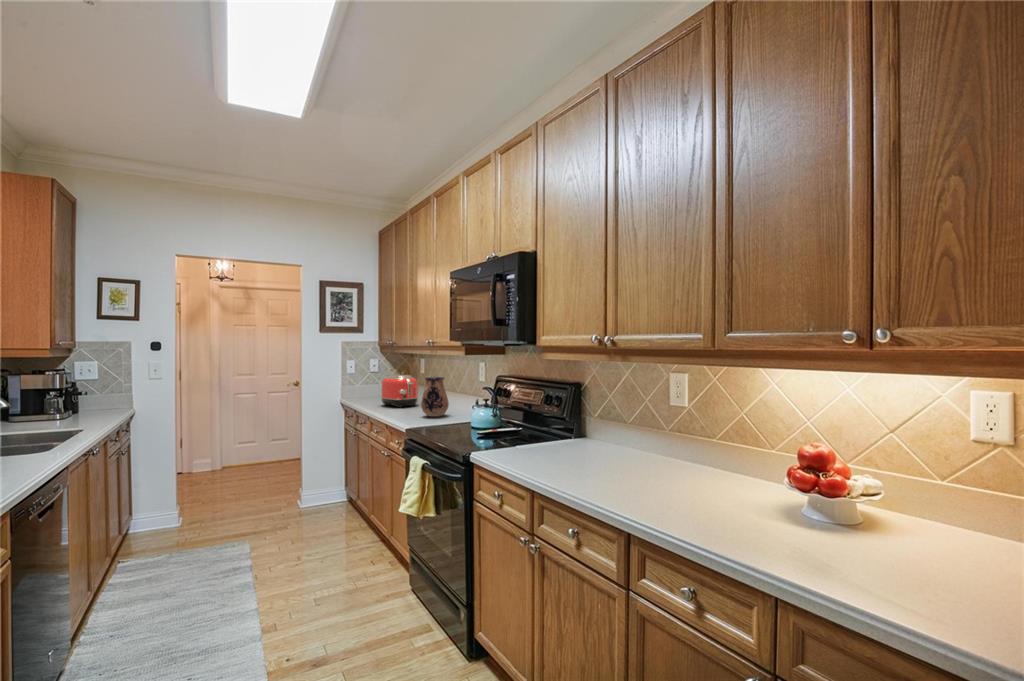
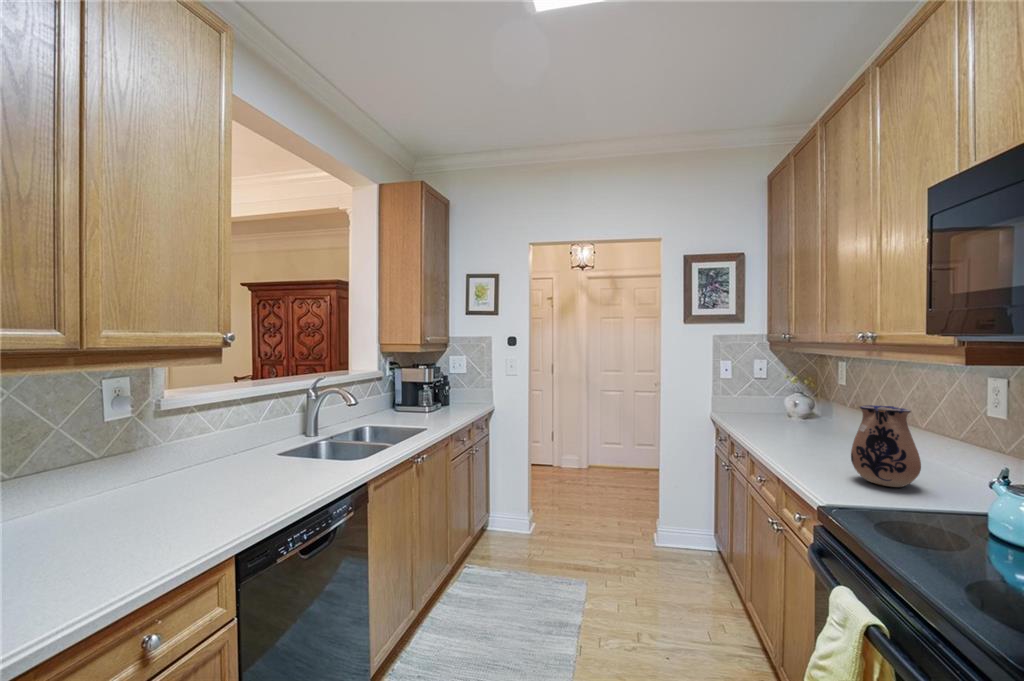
toaster: present [381,375,418,407] -> none [769,387,839,443]

